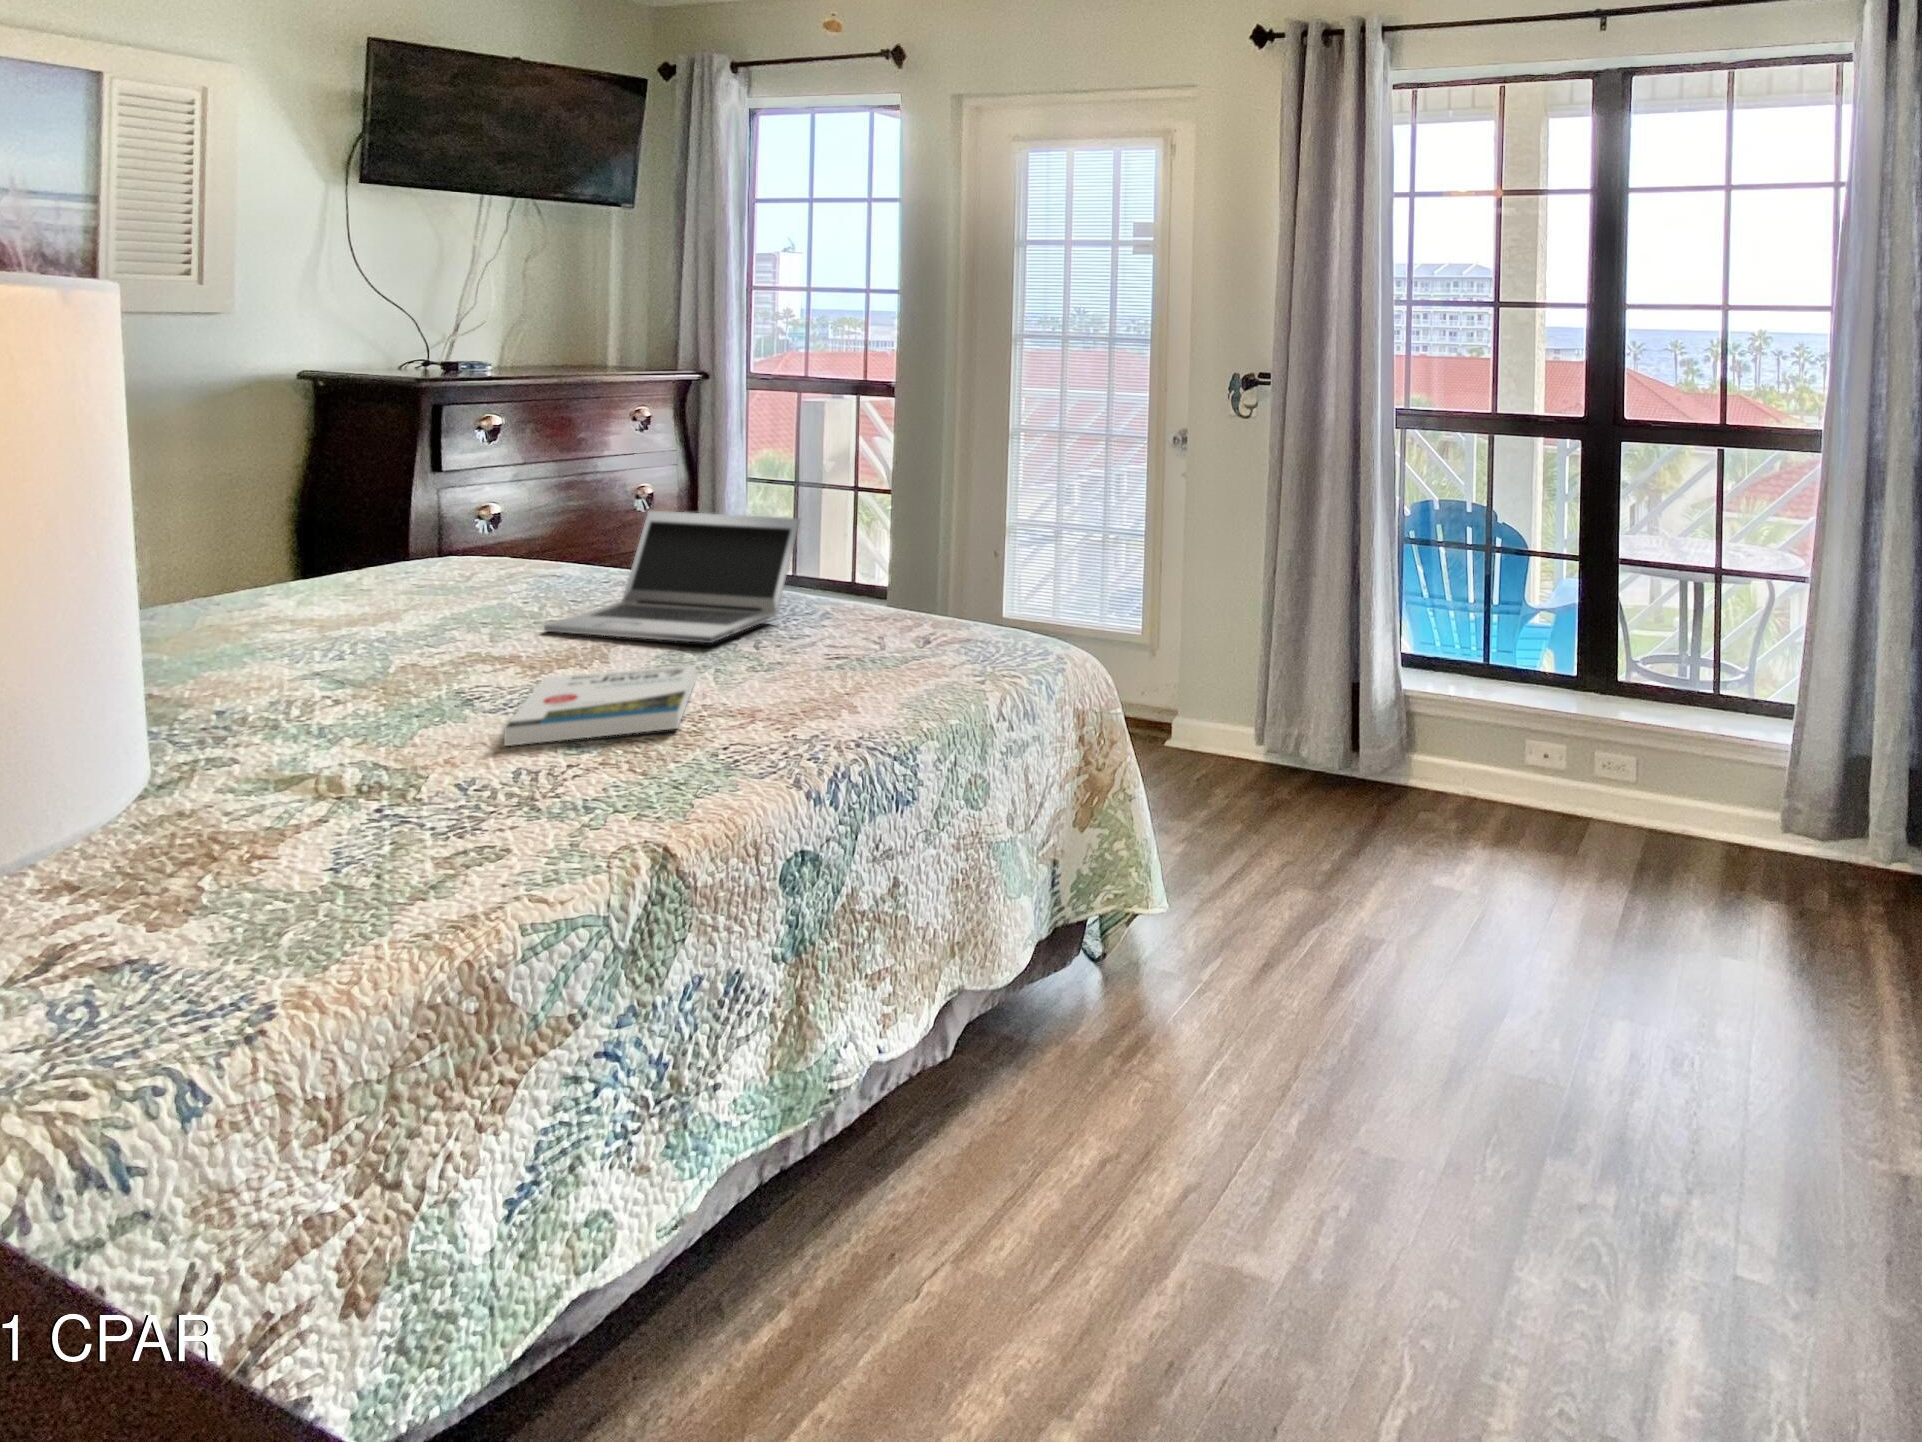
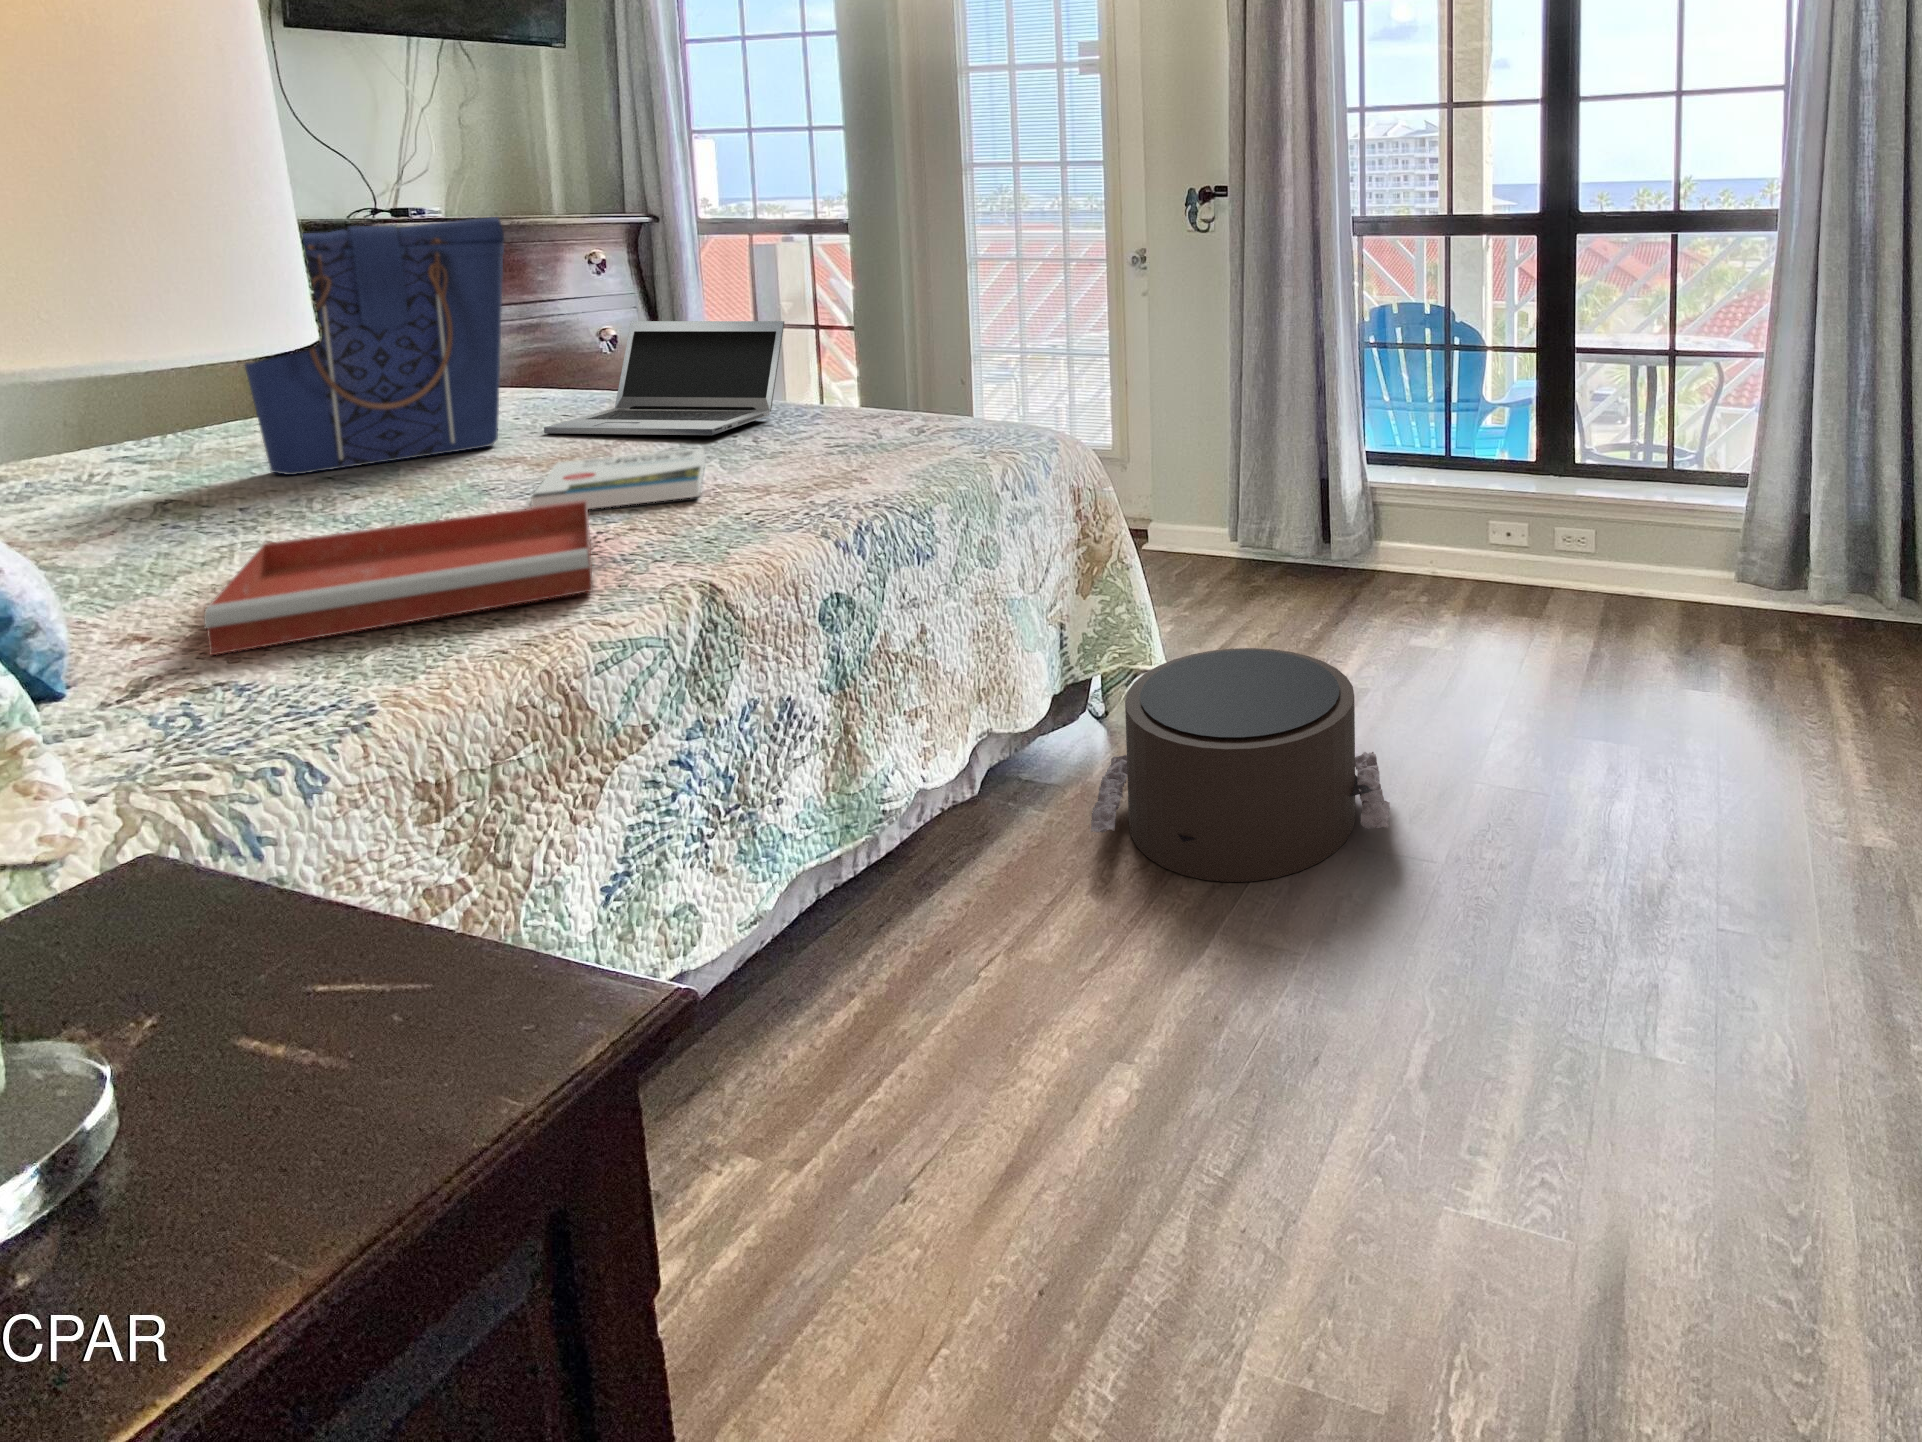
tote bag: none [235,413,524,679] -> present [245,217,504,475]
tray: none [128,740,556,930] -> present [204,501,593,655]
pouf: none [1059,898,1386,1184] -> present [1091,648,1390,882]

